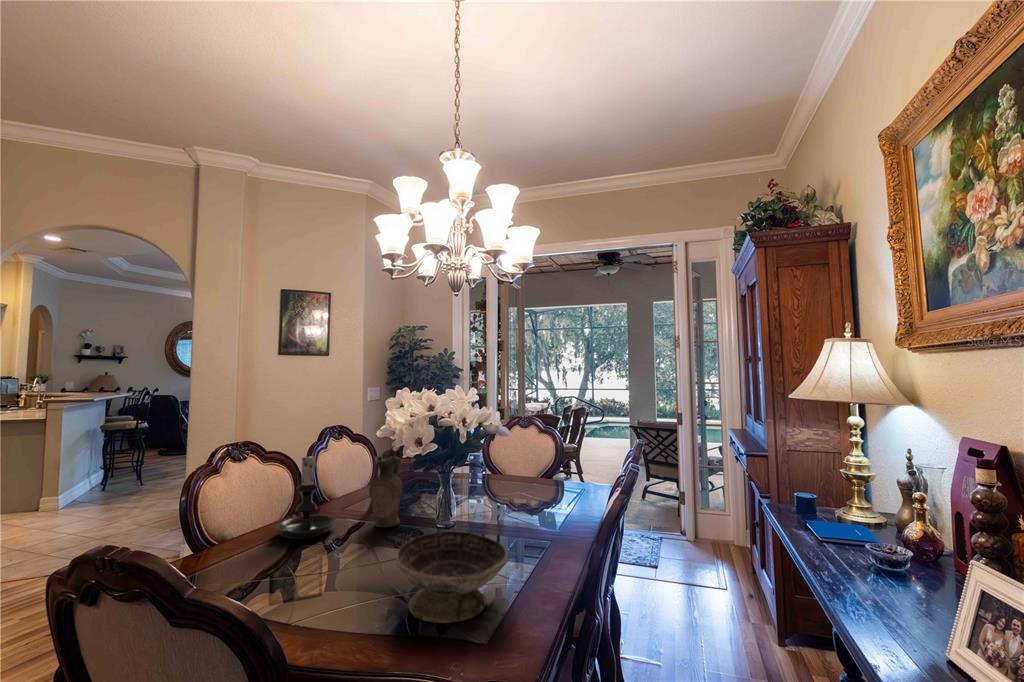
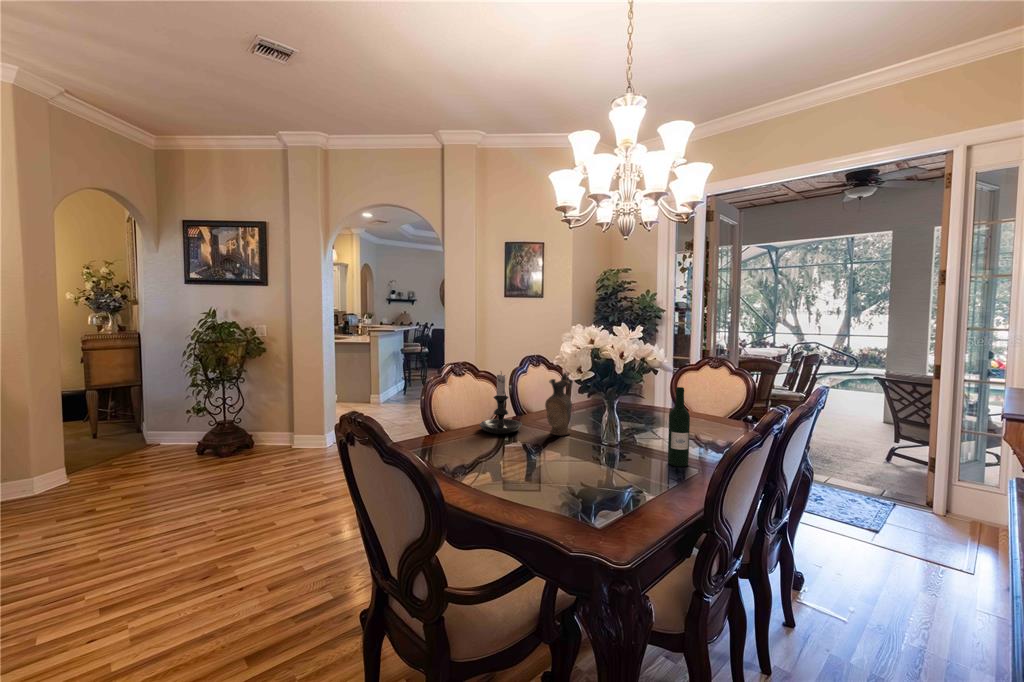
wine bottle: none [525,454,546,544] -> present [668,387,690,467]
decorative bowl: present [396,531,507,623] -> none [538,438,625,501]

